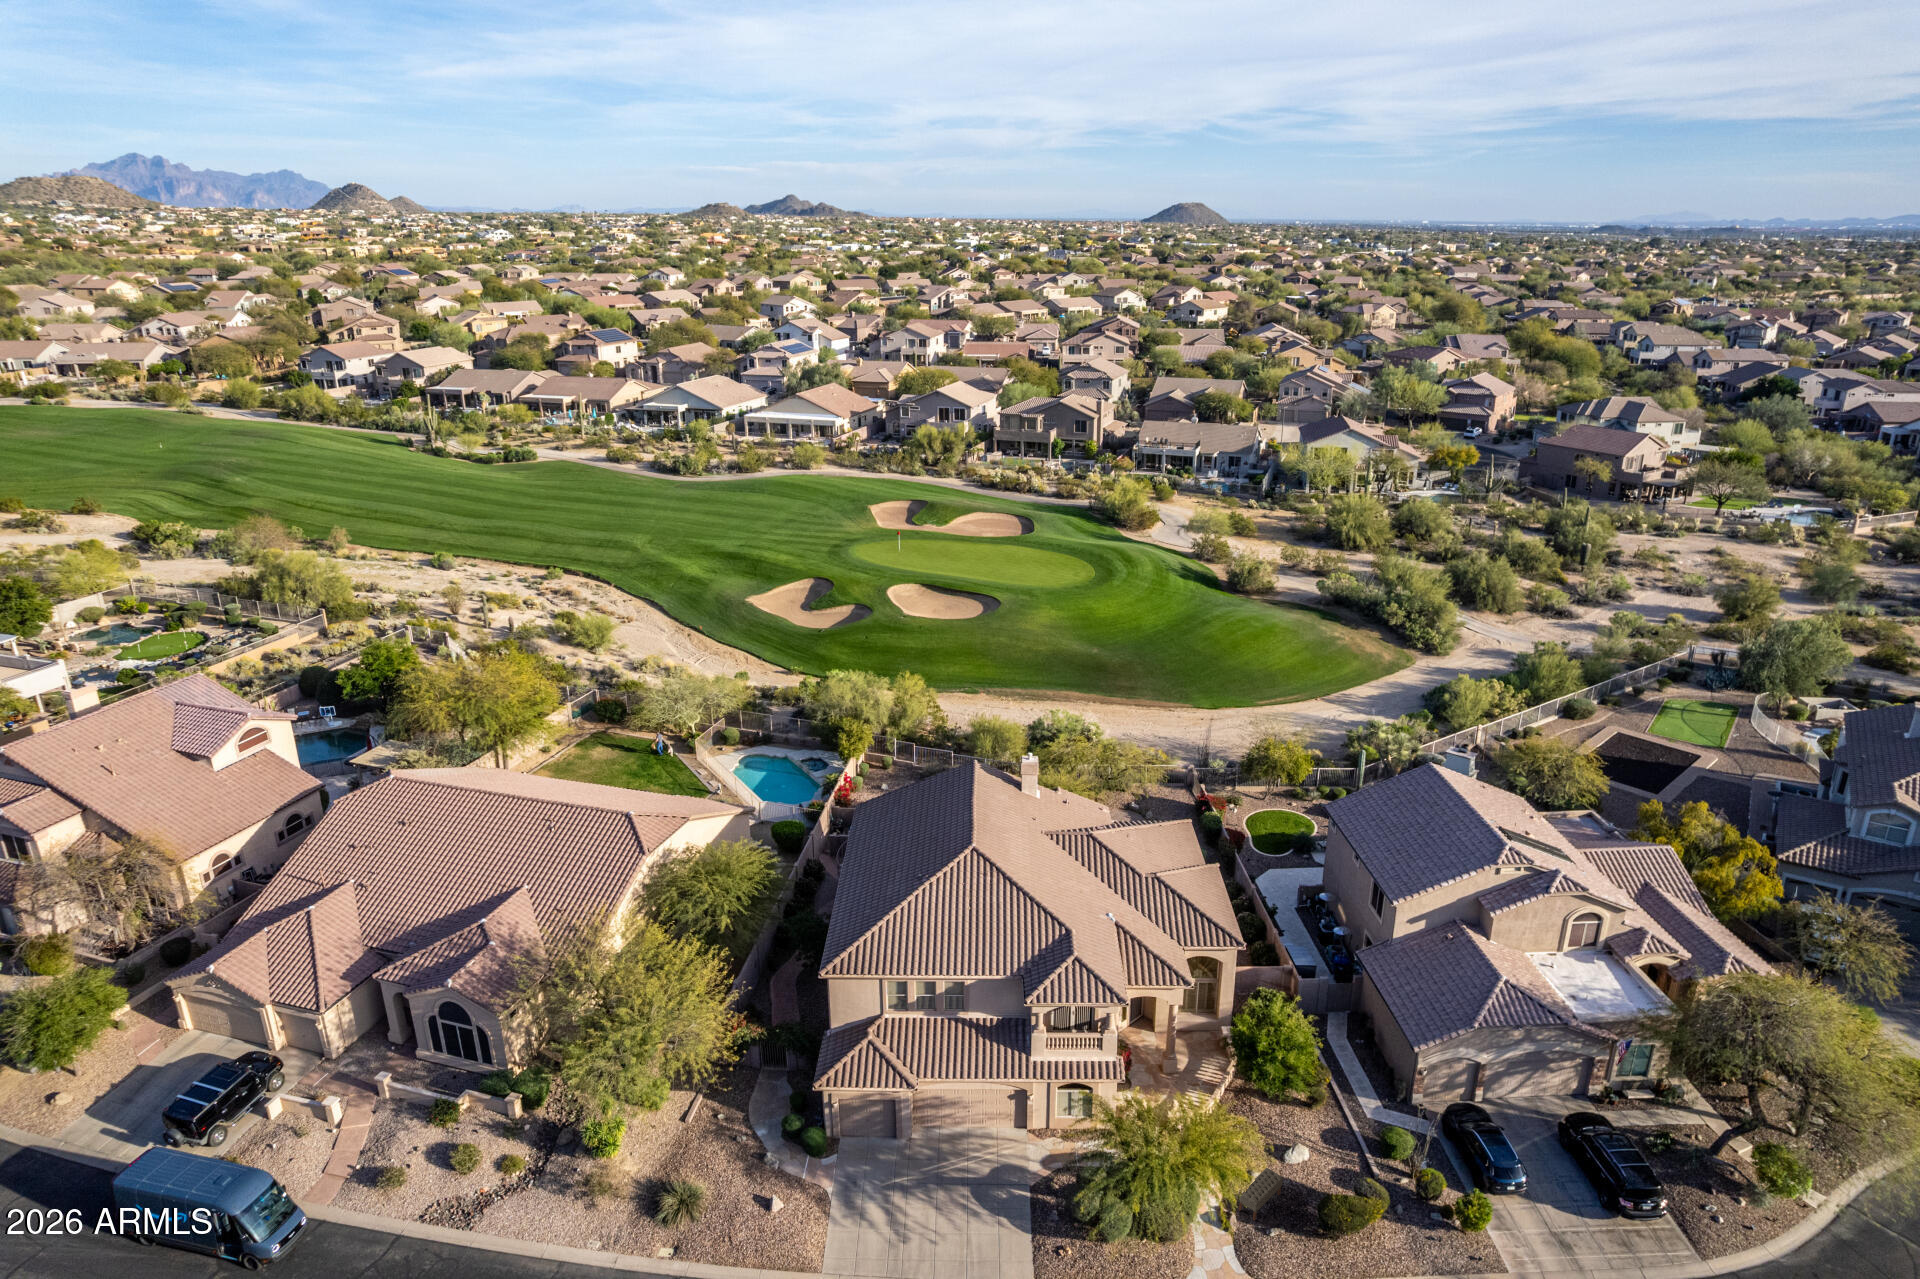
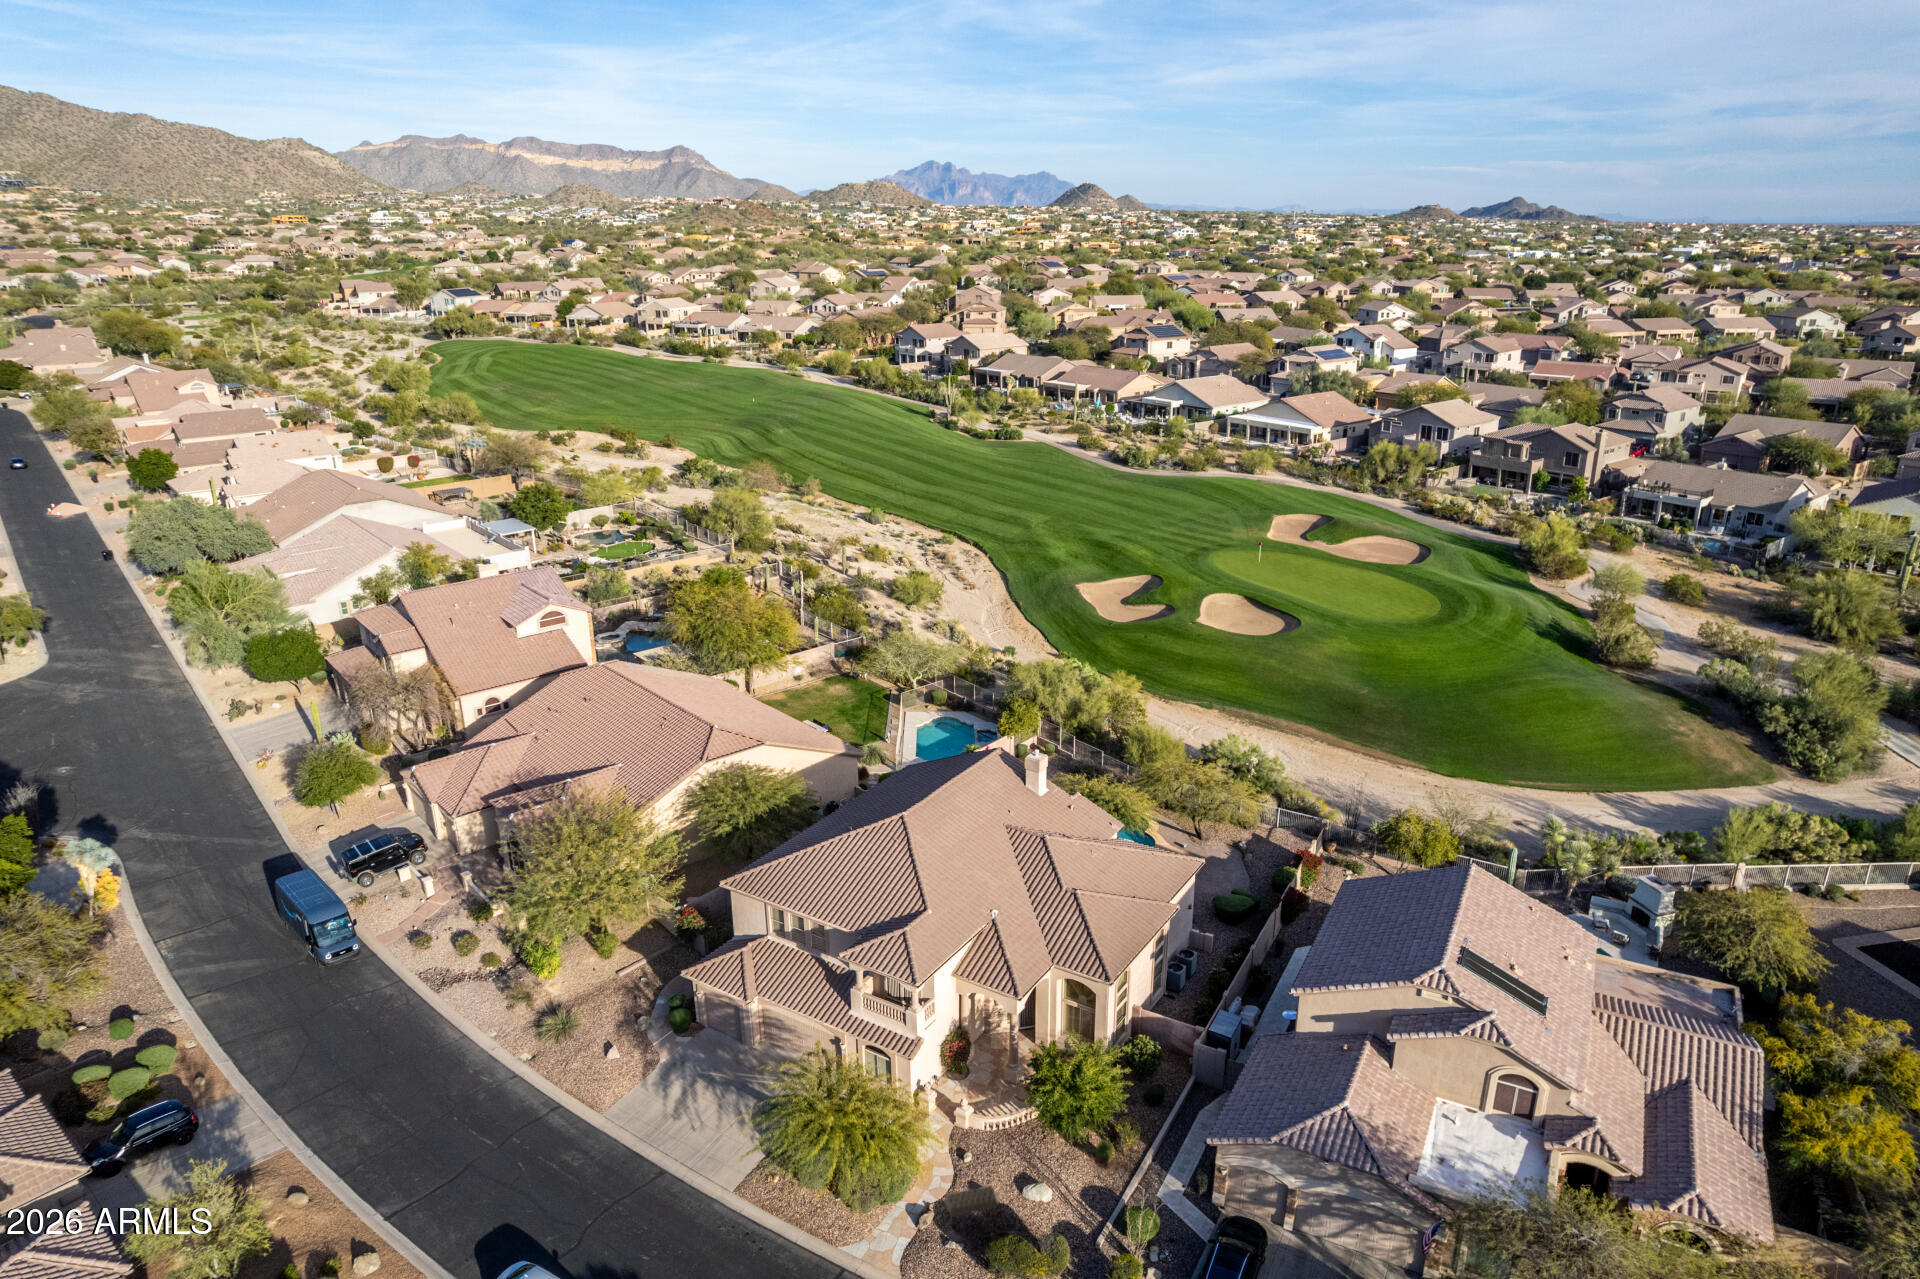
potted tree: none [1307,1087,1330,1115] -> present [1095,1141,1111,1166]

